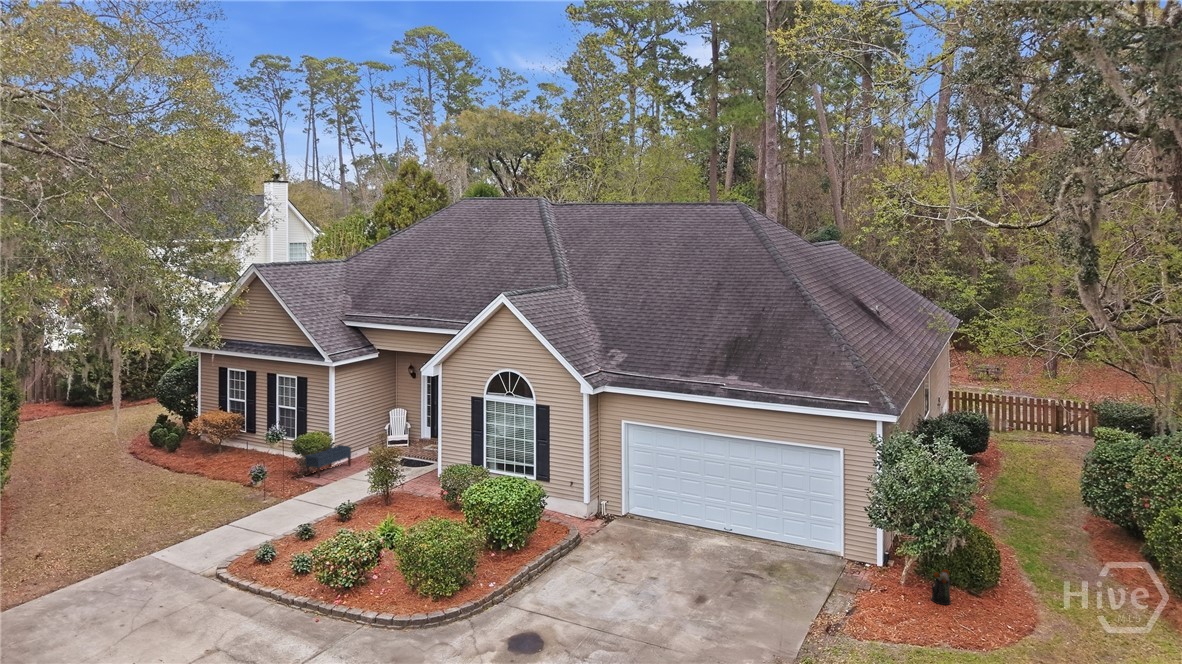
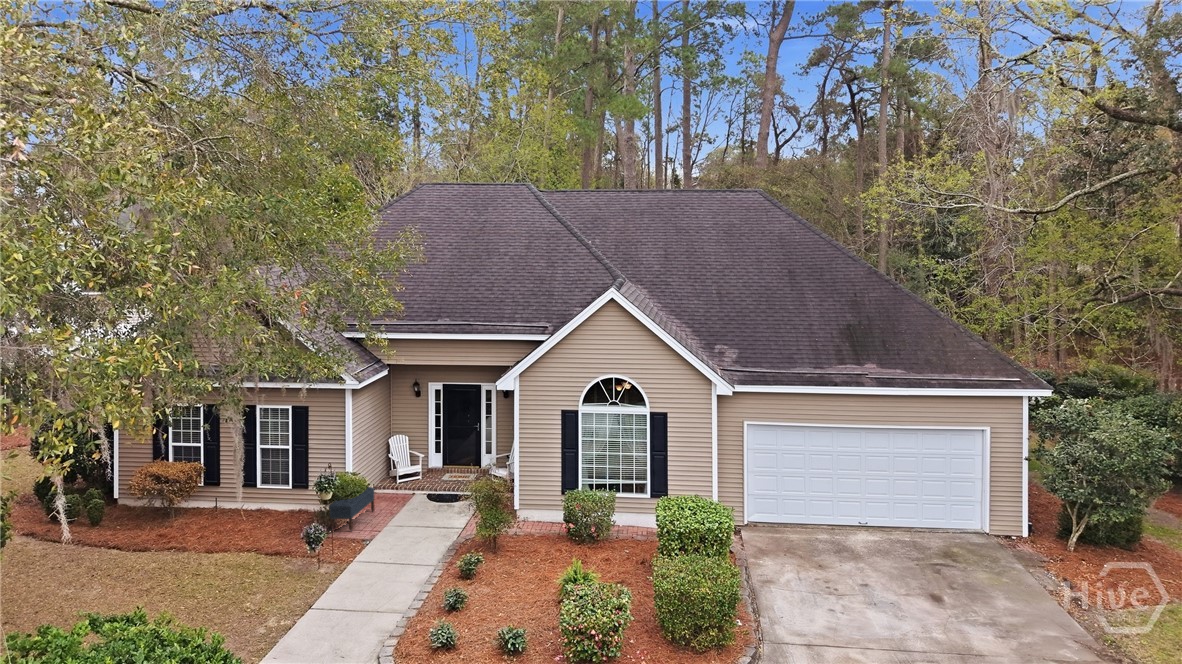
watering can: present [931,569,951,605] -> none [1118,530,1140,565]

